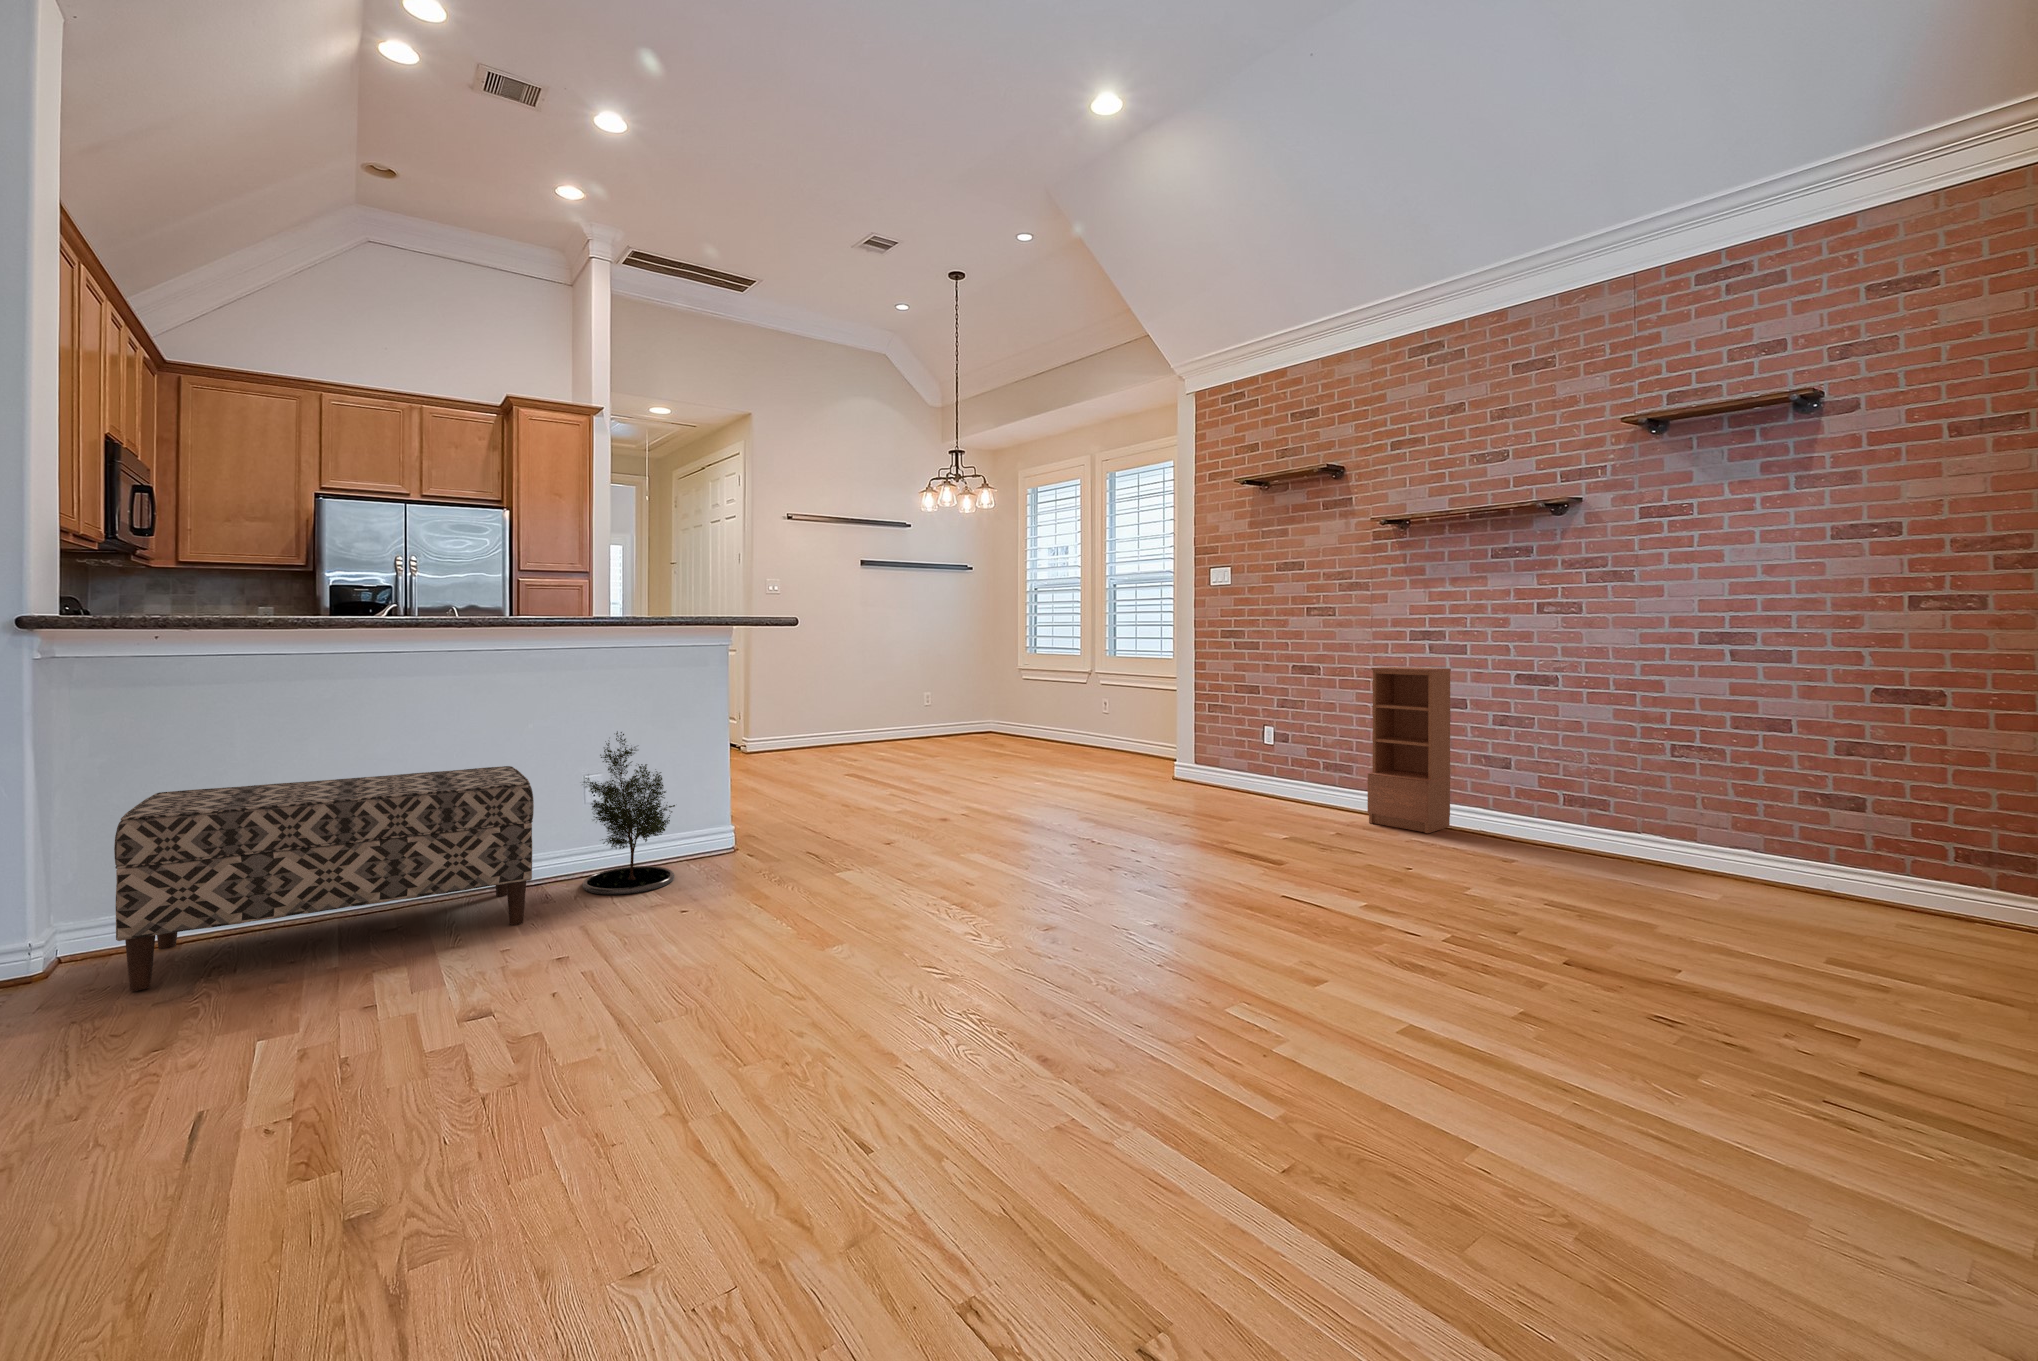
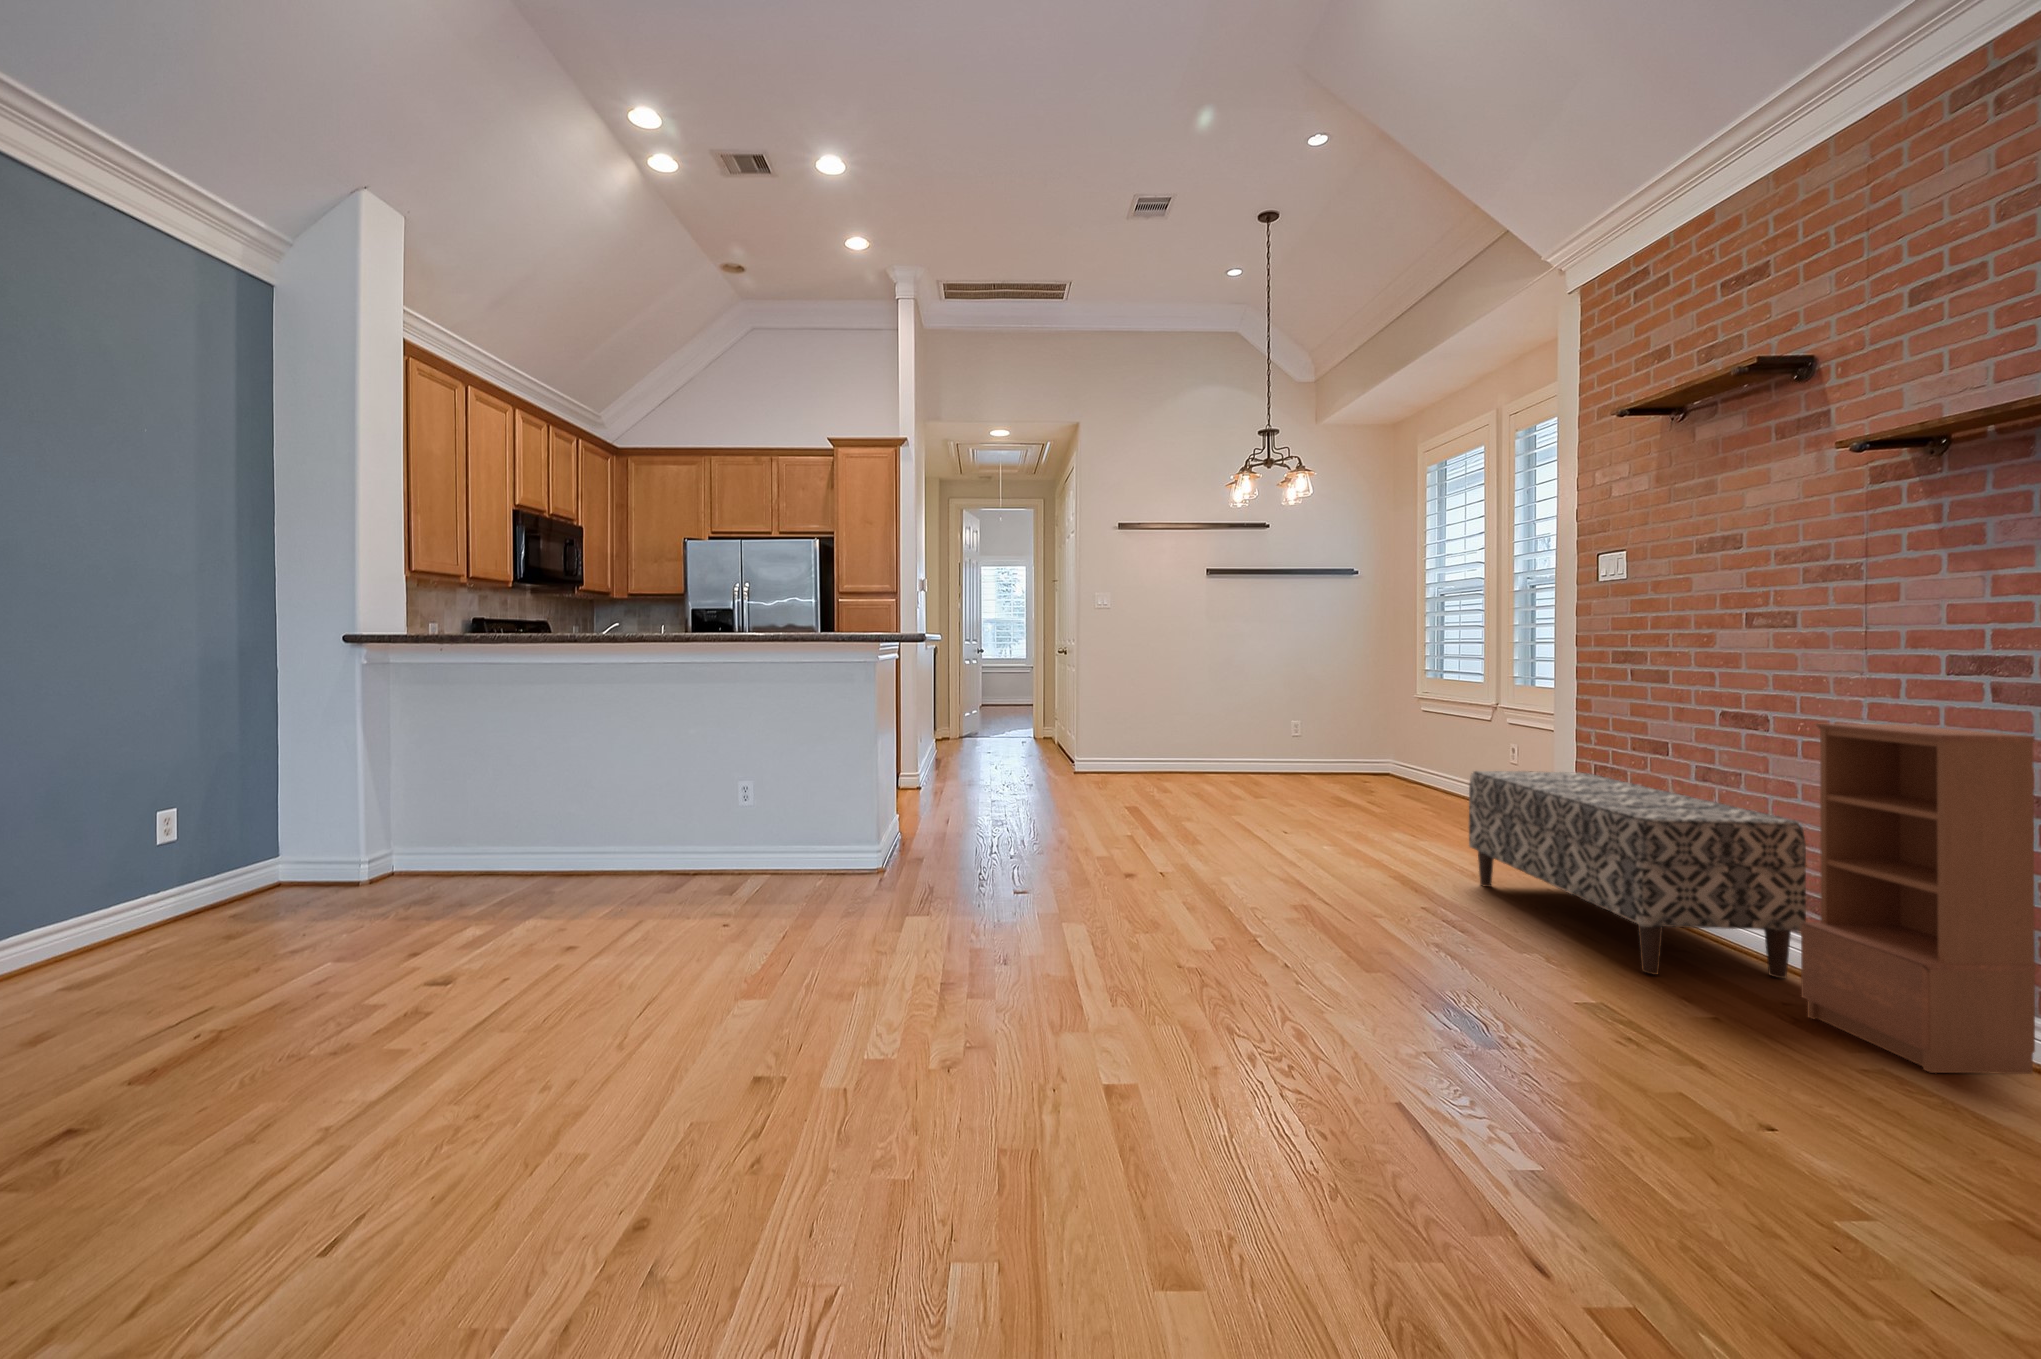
potted tree: present [583,731,675,895] -> none [700,737,793,886]
bench: present [114,766,534,991] -> present [1469,771,1806,978]

